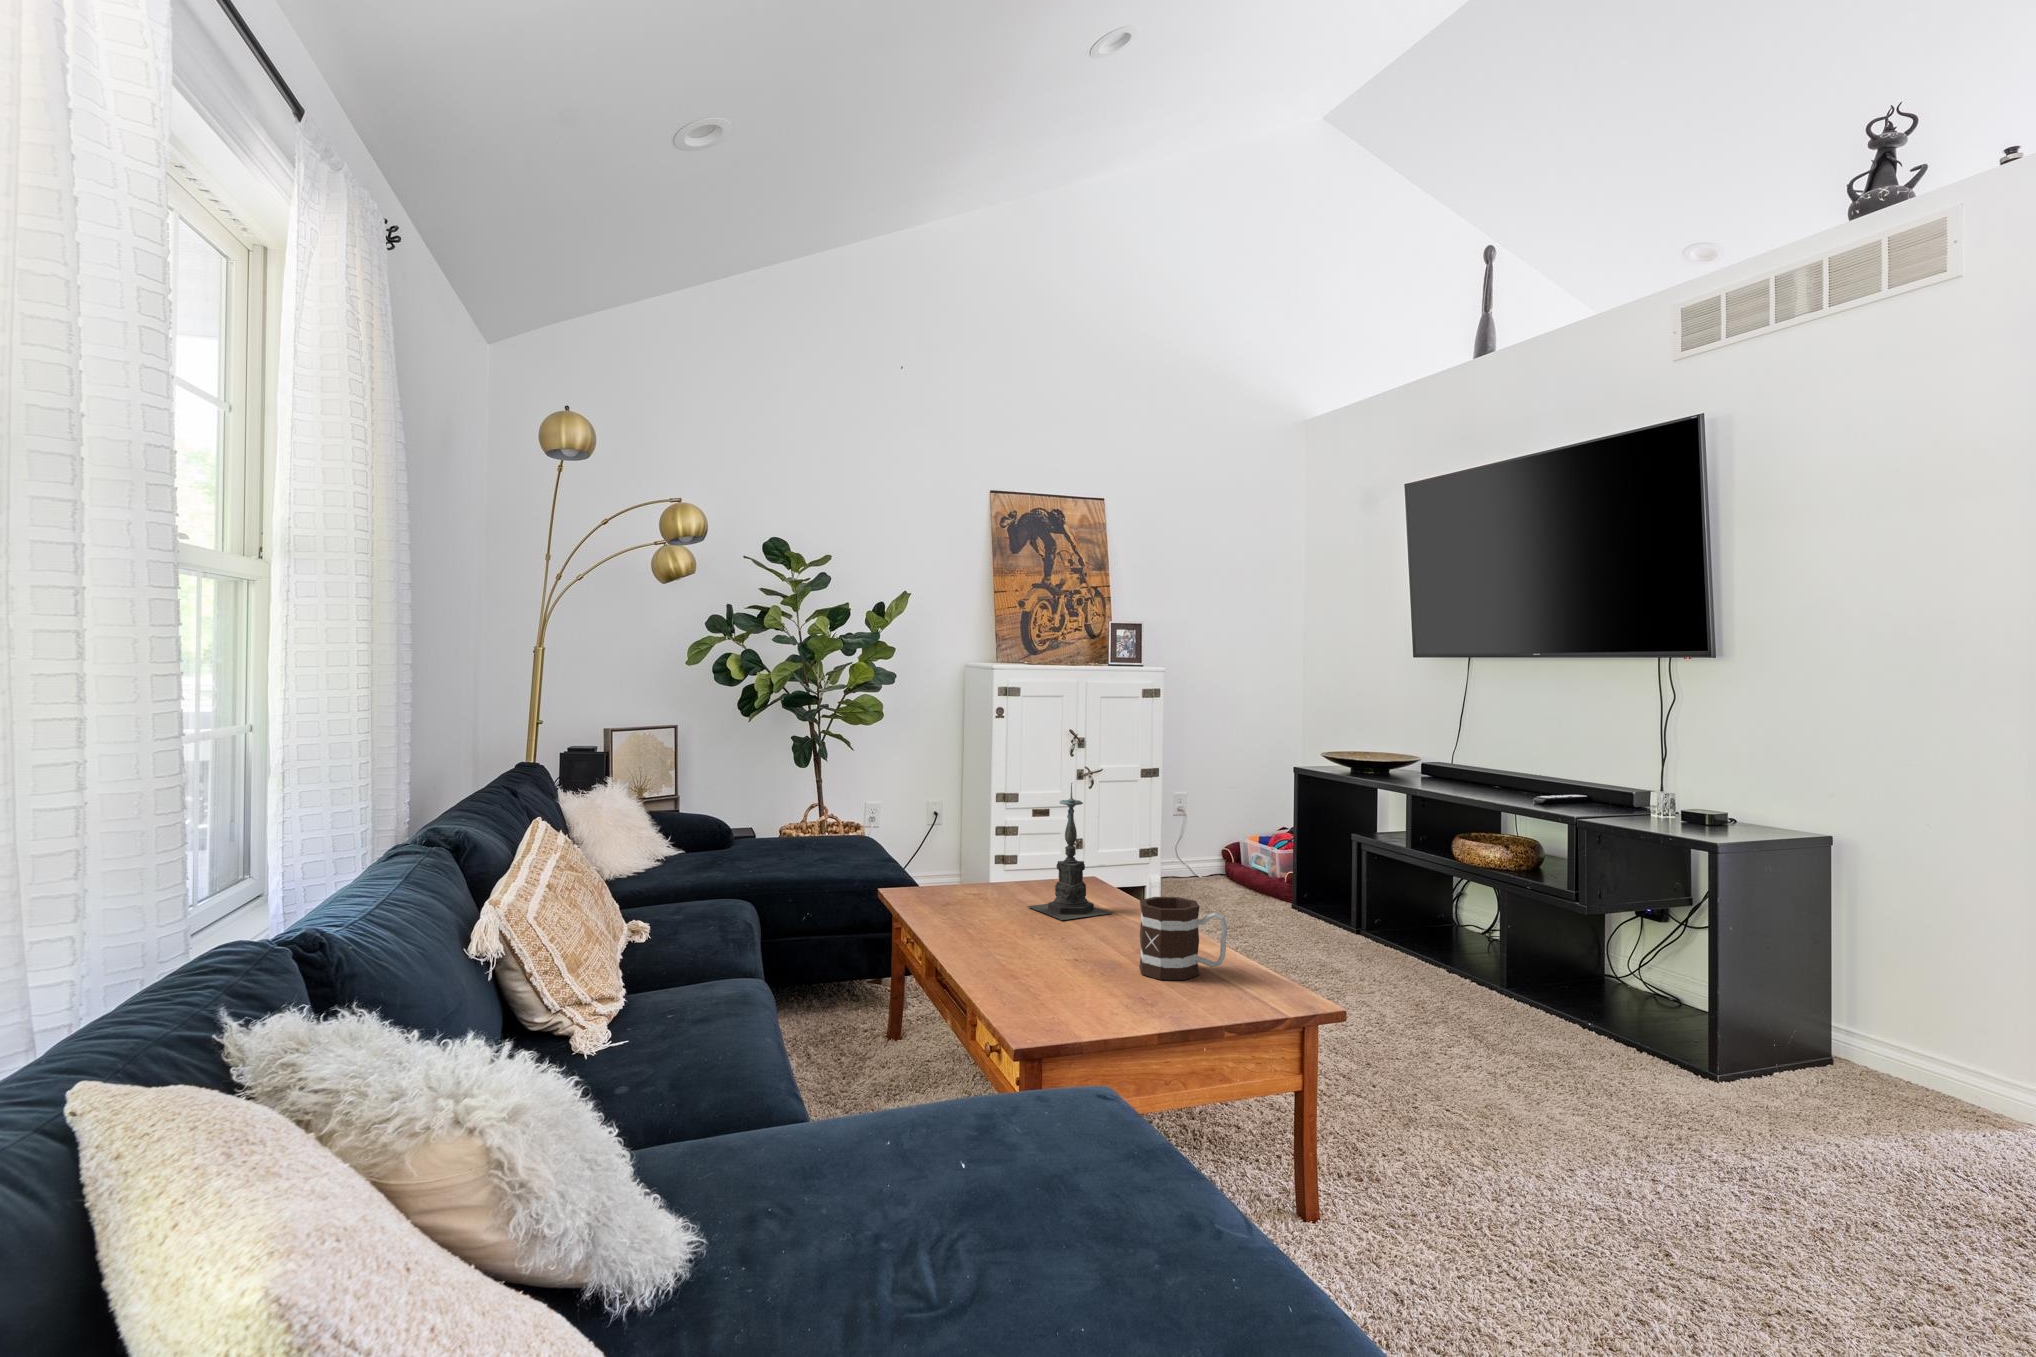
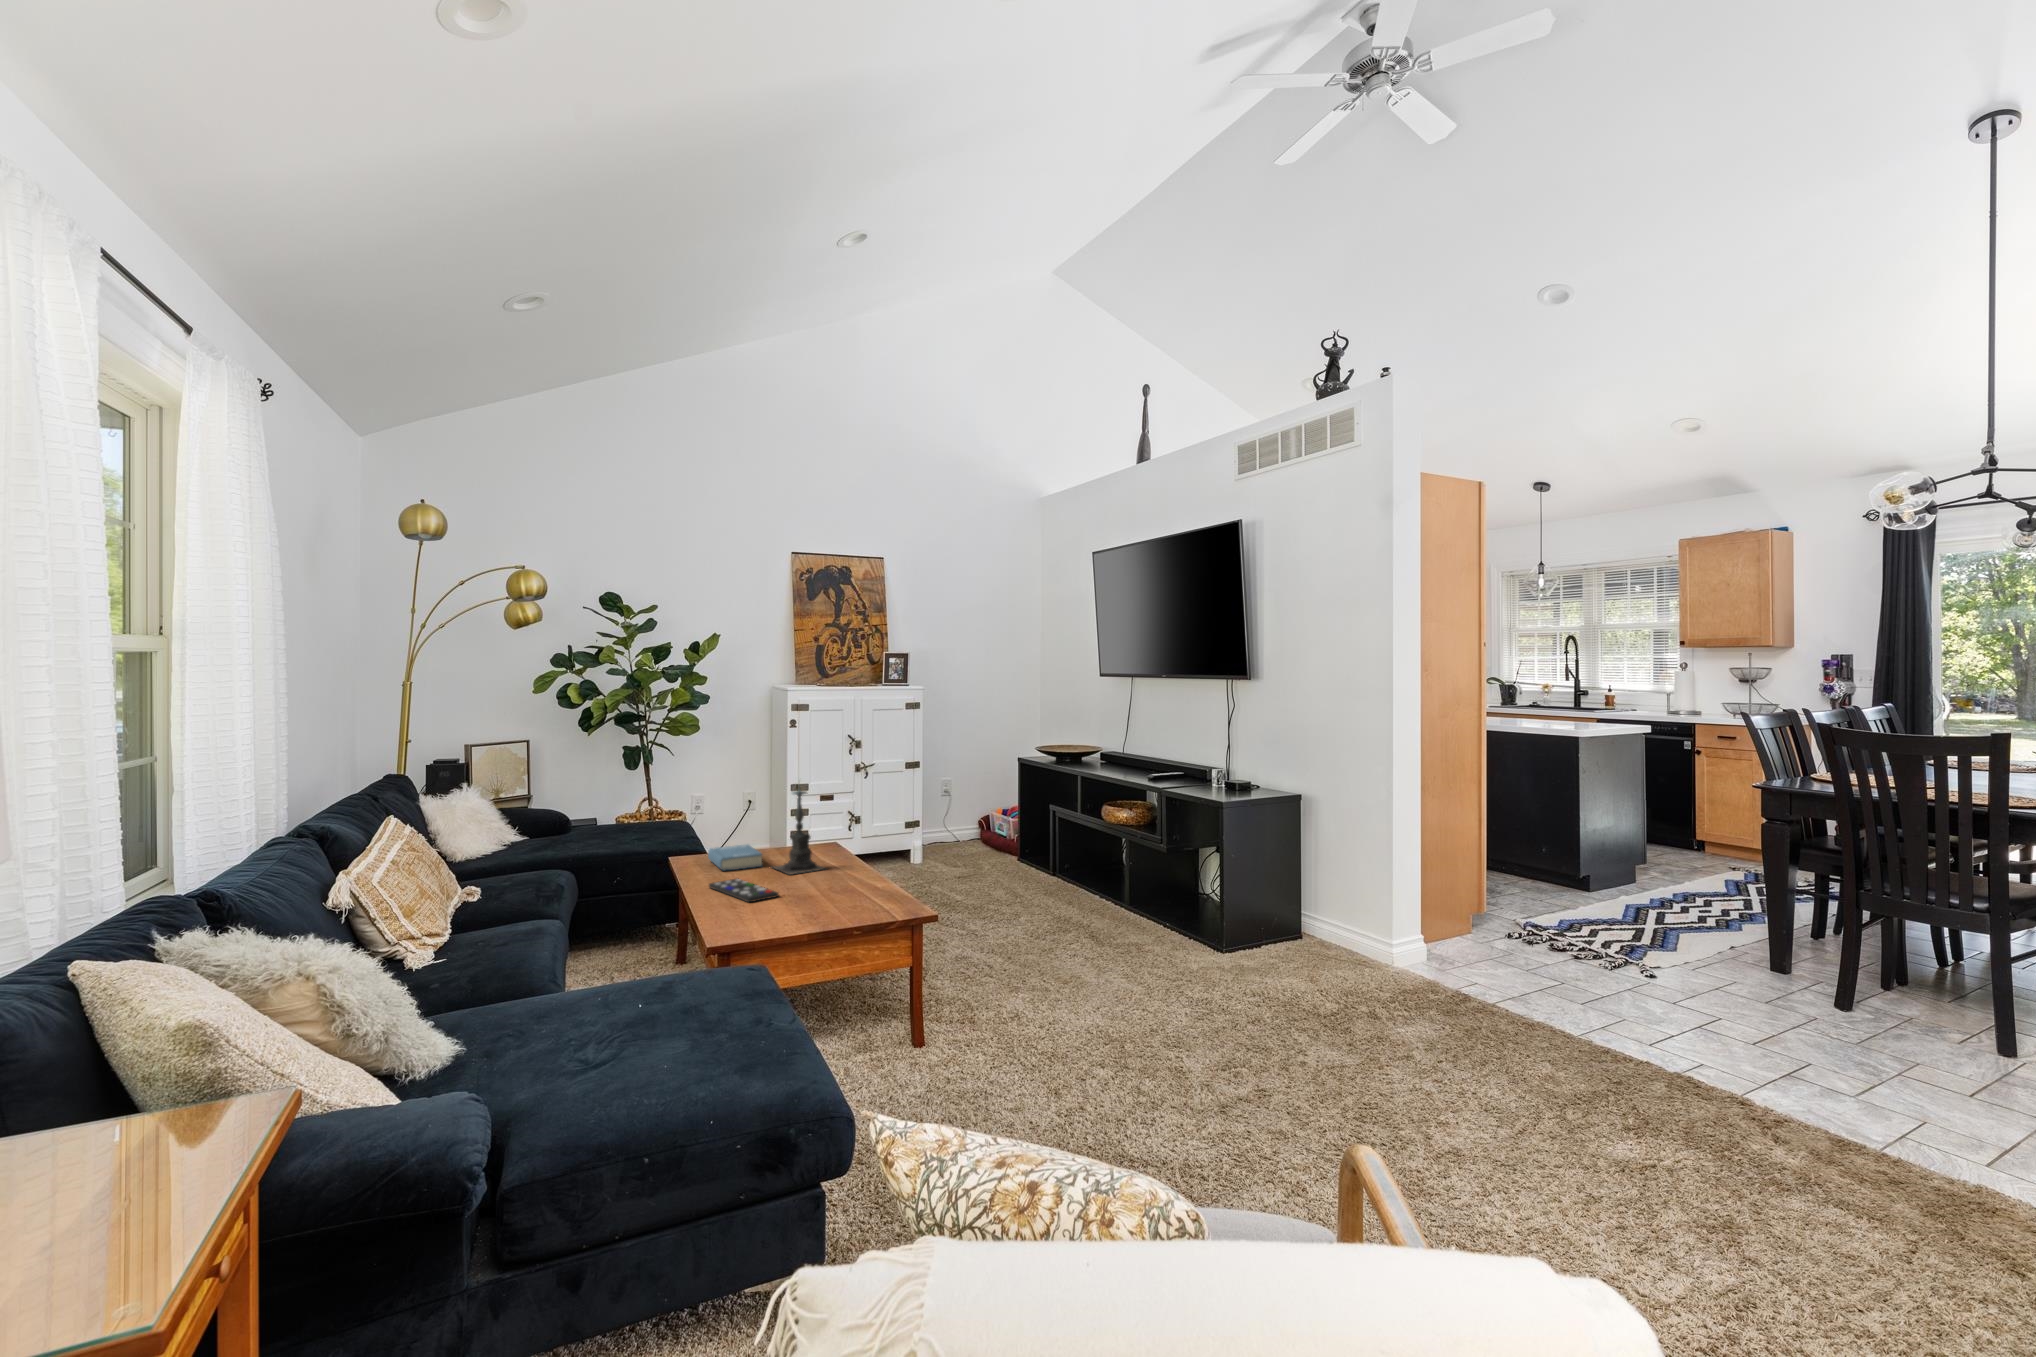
book: none [934,872,1015,910] -> present [708,845,762,871]
mug: present [1139,897,1228,980] -> none [818,854,874,908]
remote control: none [958,923,1070,964] -> present [709,878,779,902]

